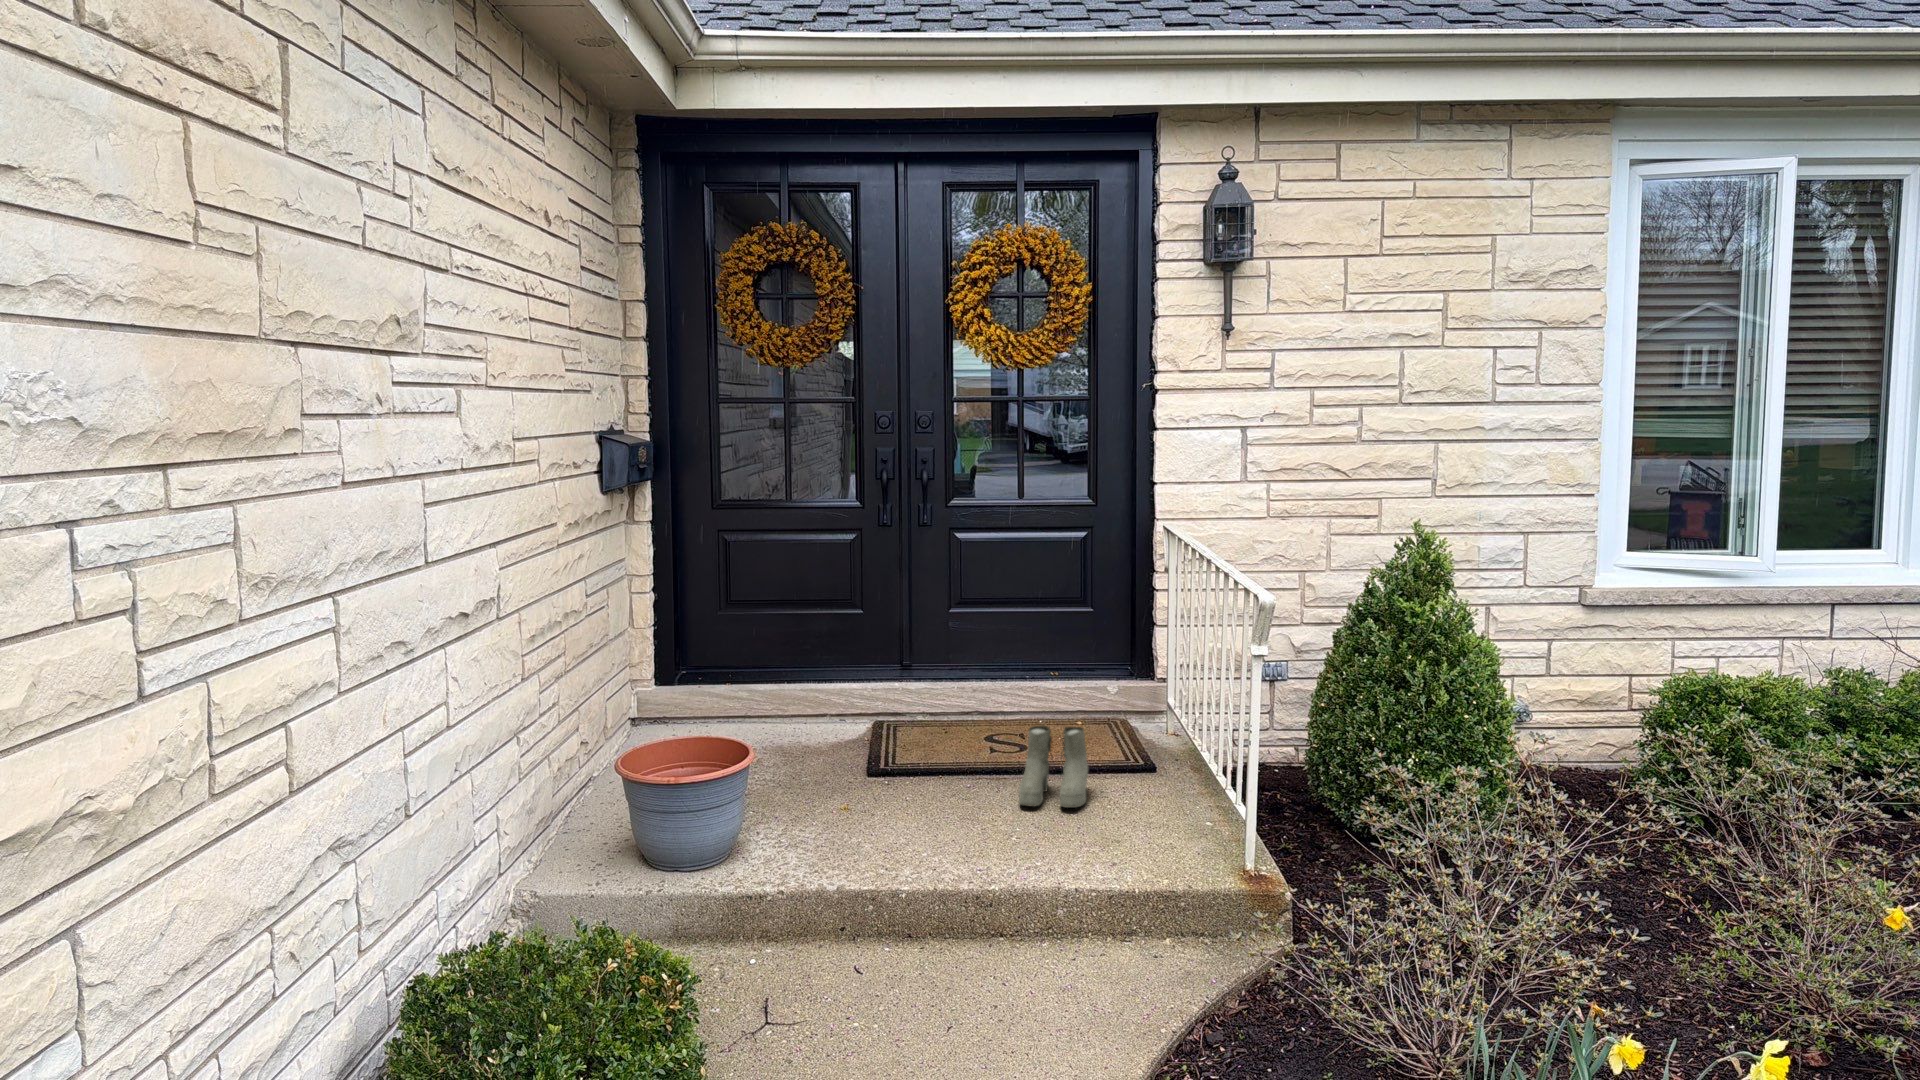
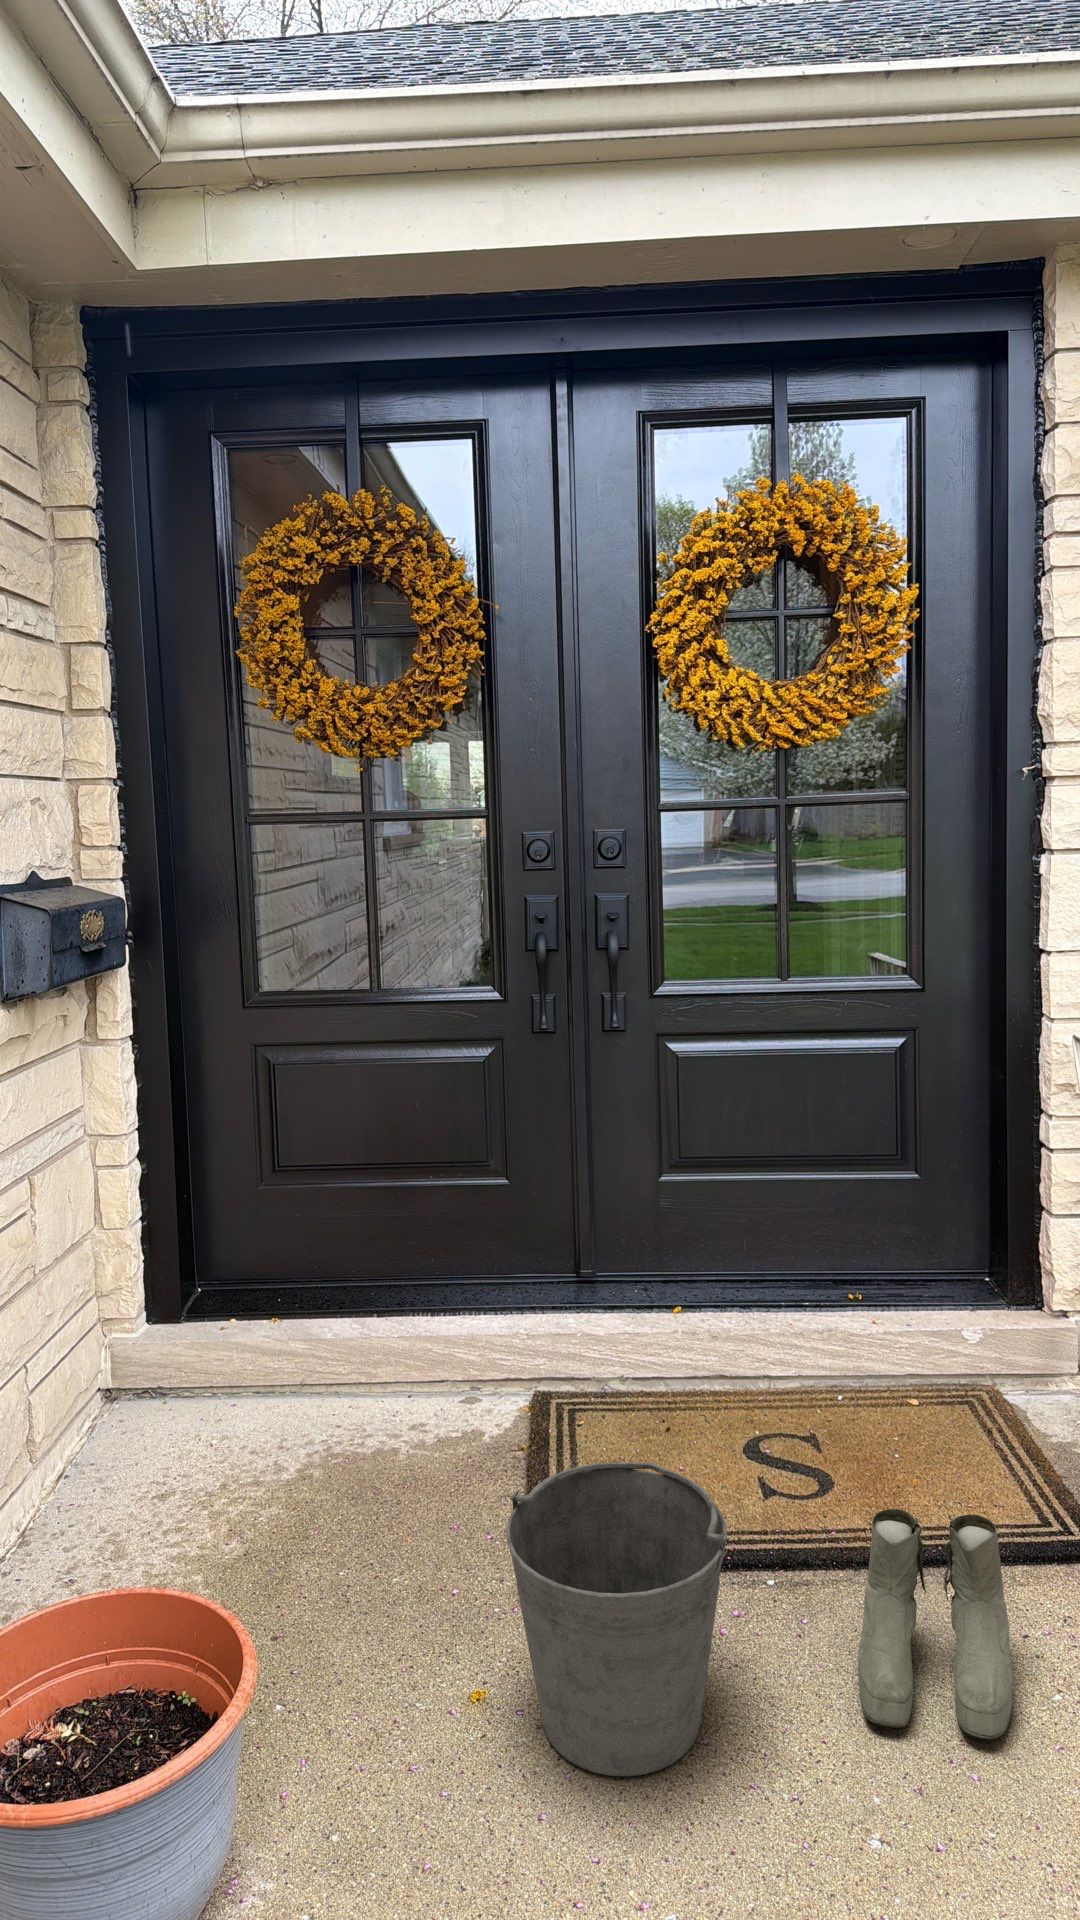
bucket: none [861,704,959,820] -> present [506,1462,727,1776]

